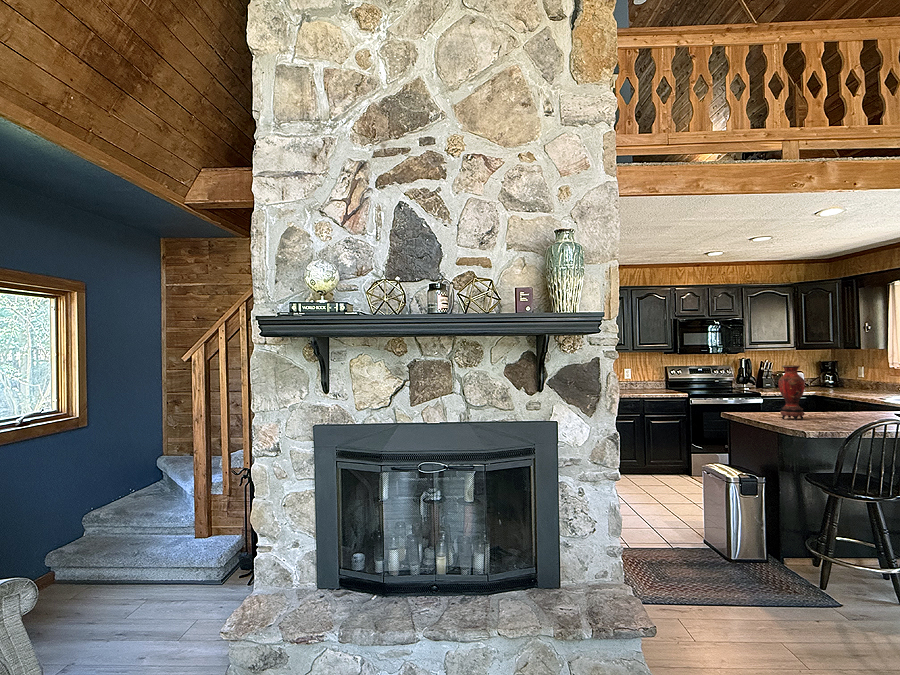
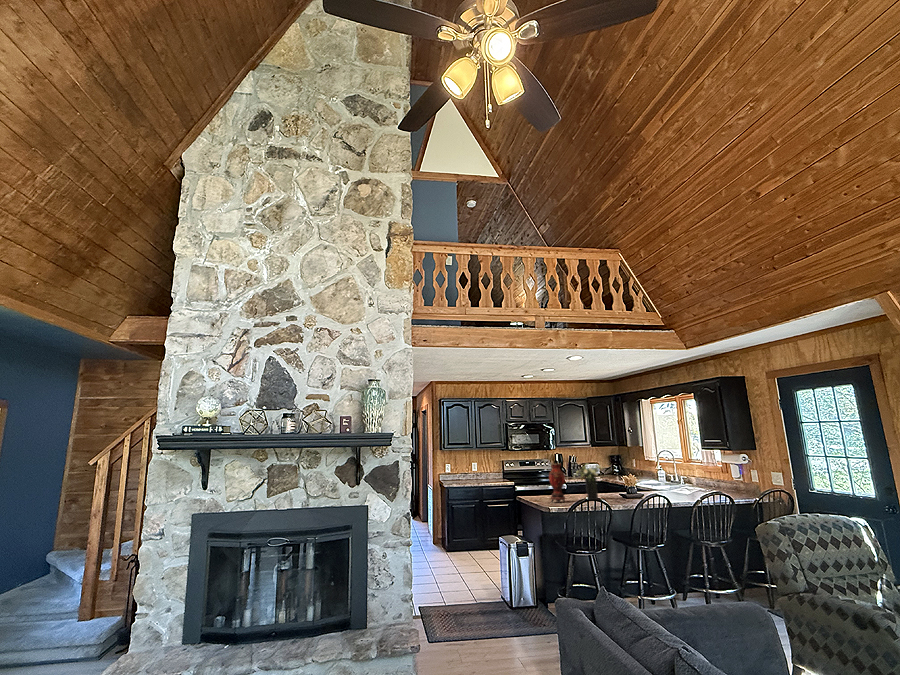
flower arrangement: none [812,364,865,417] -> present [574,464,604,500]

